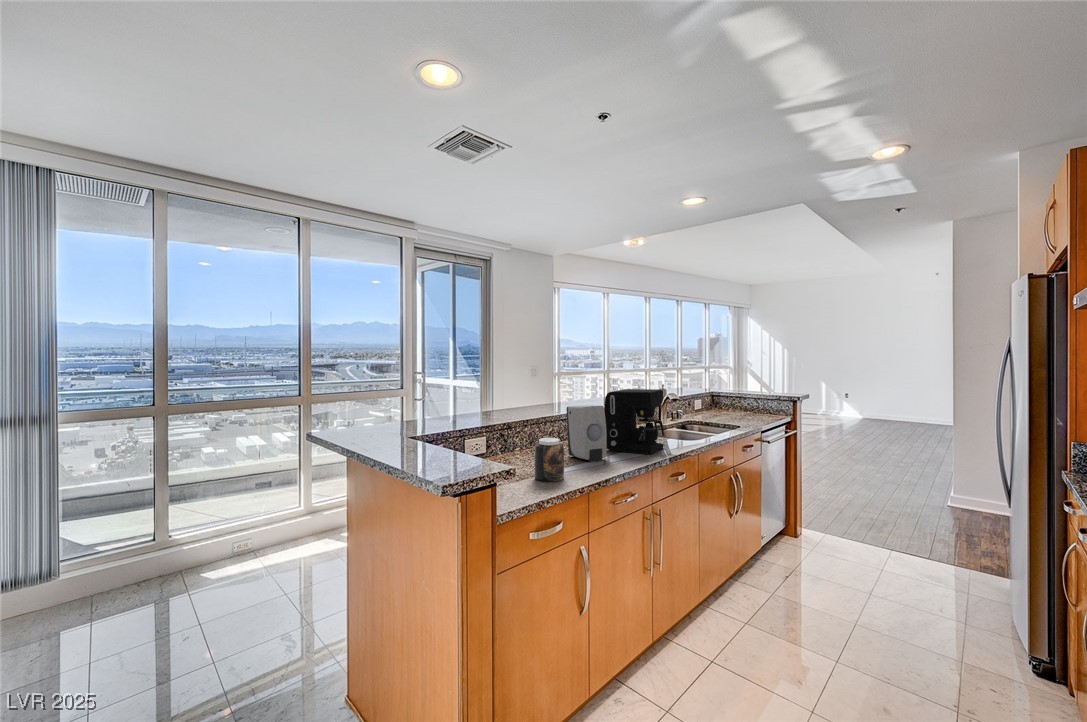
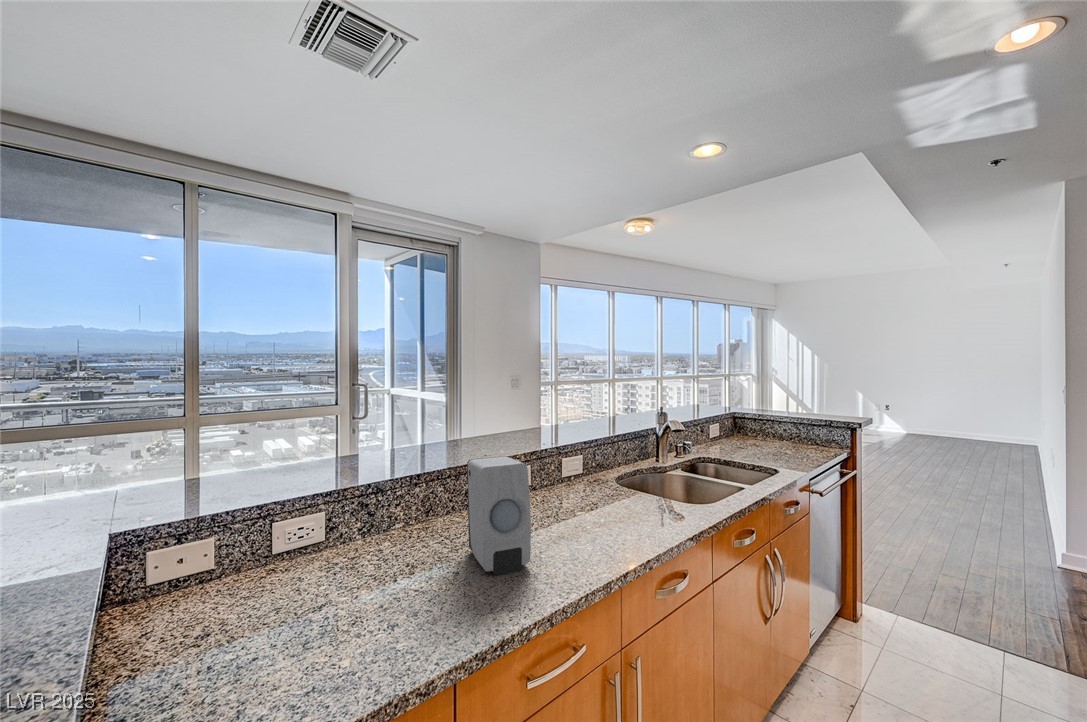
coffee maker: present [604,389,664,455] -> none [542,424,649,553]
jar: present [535,438,564,482] -> none [325,552,397,672]

